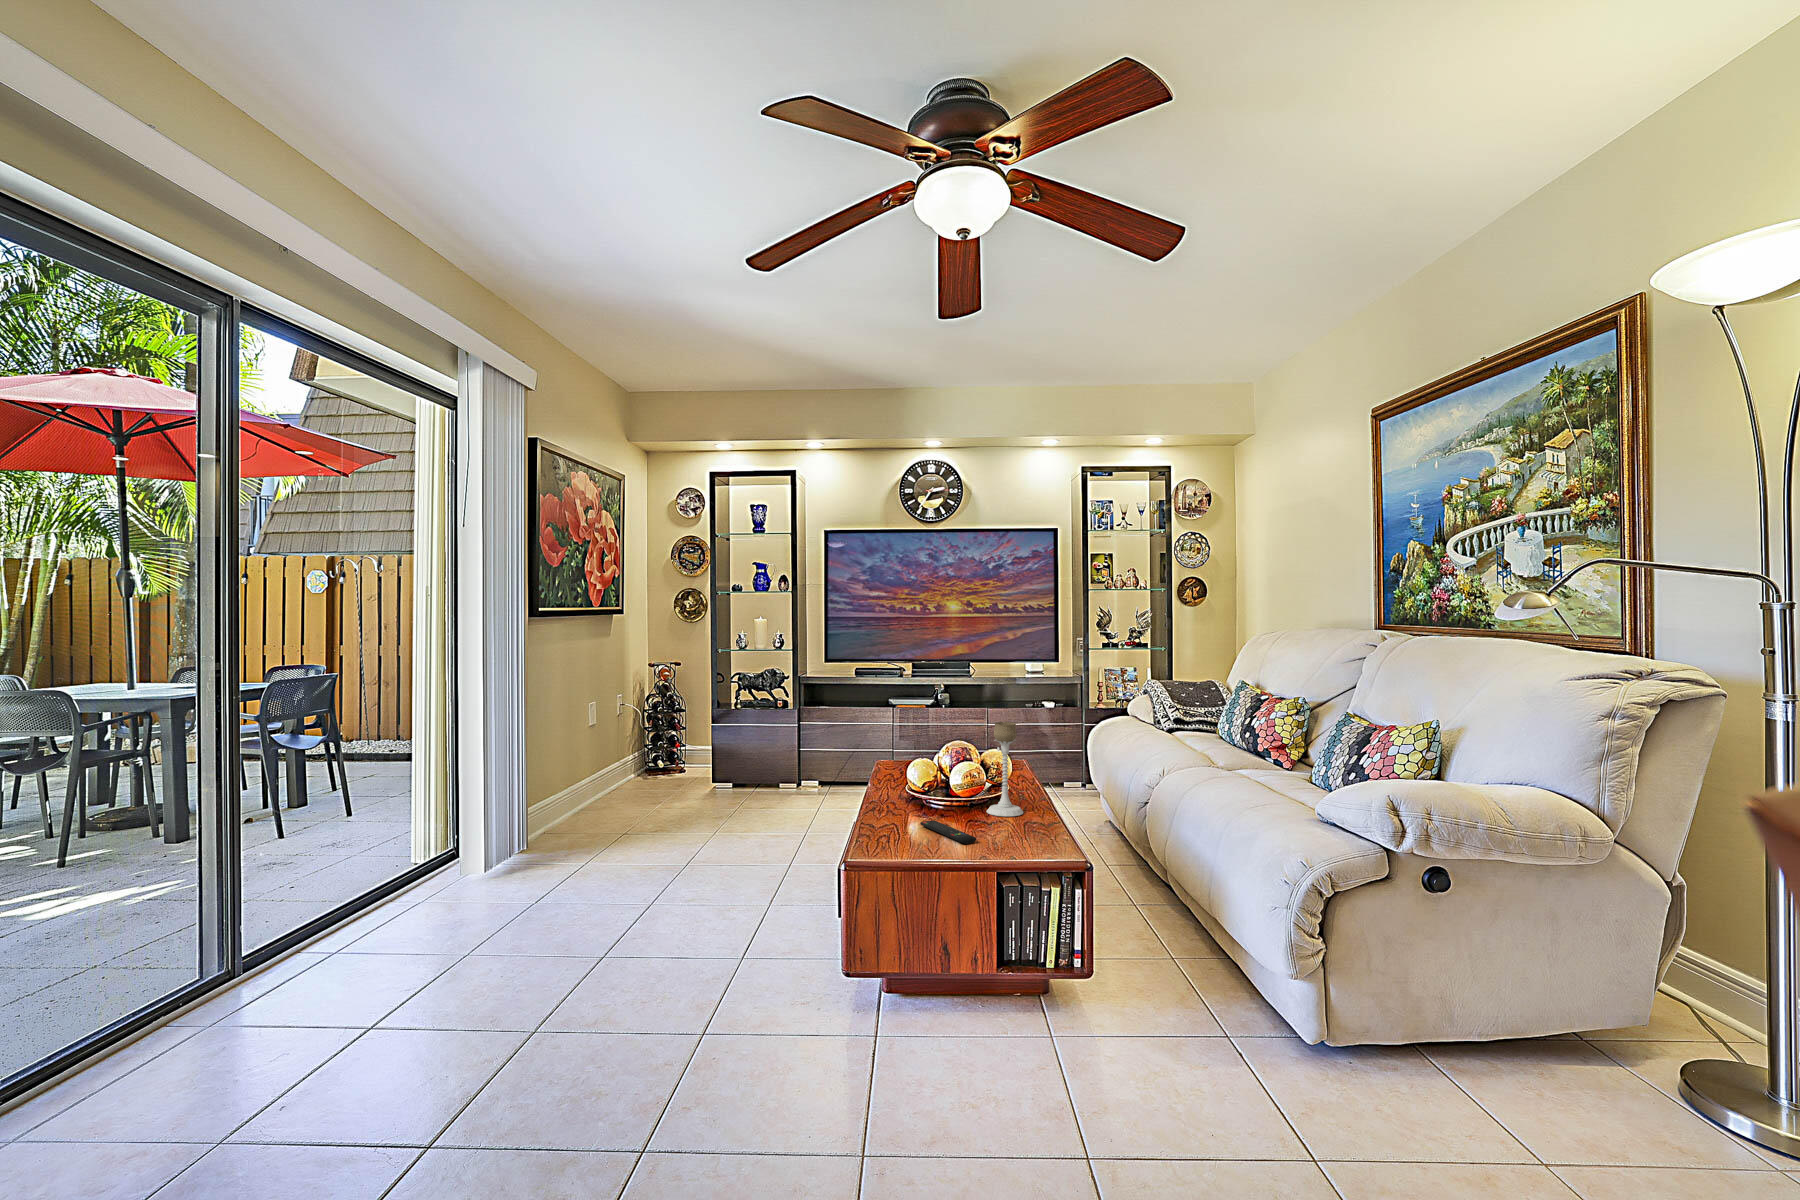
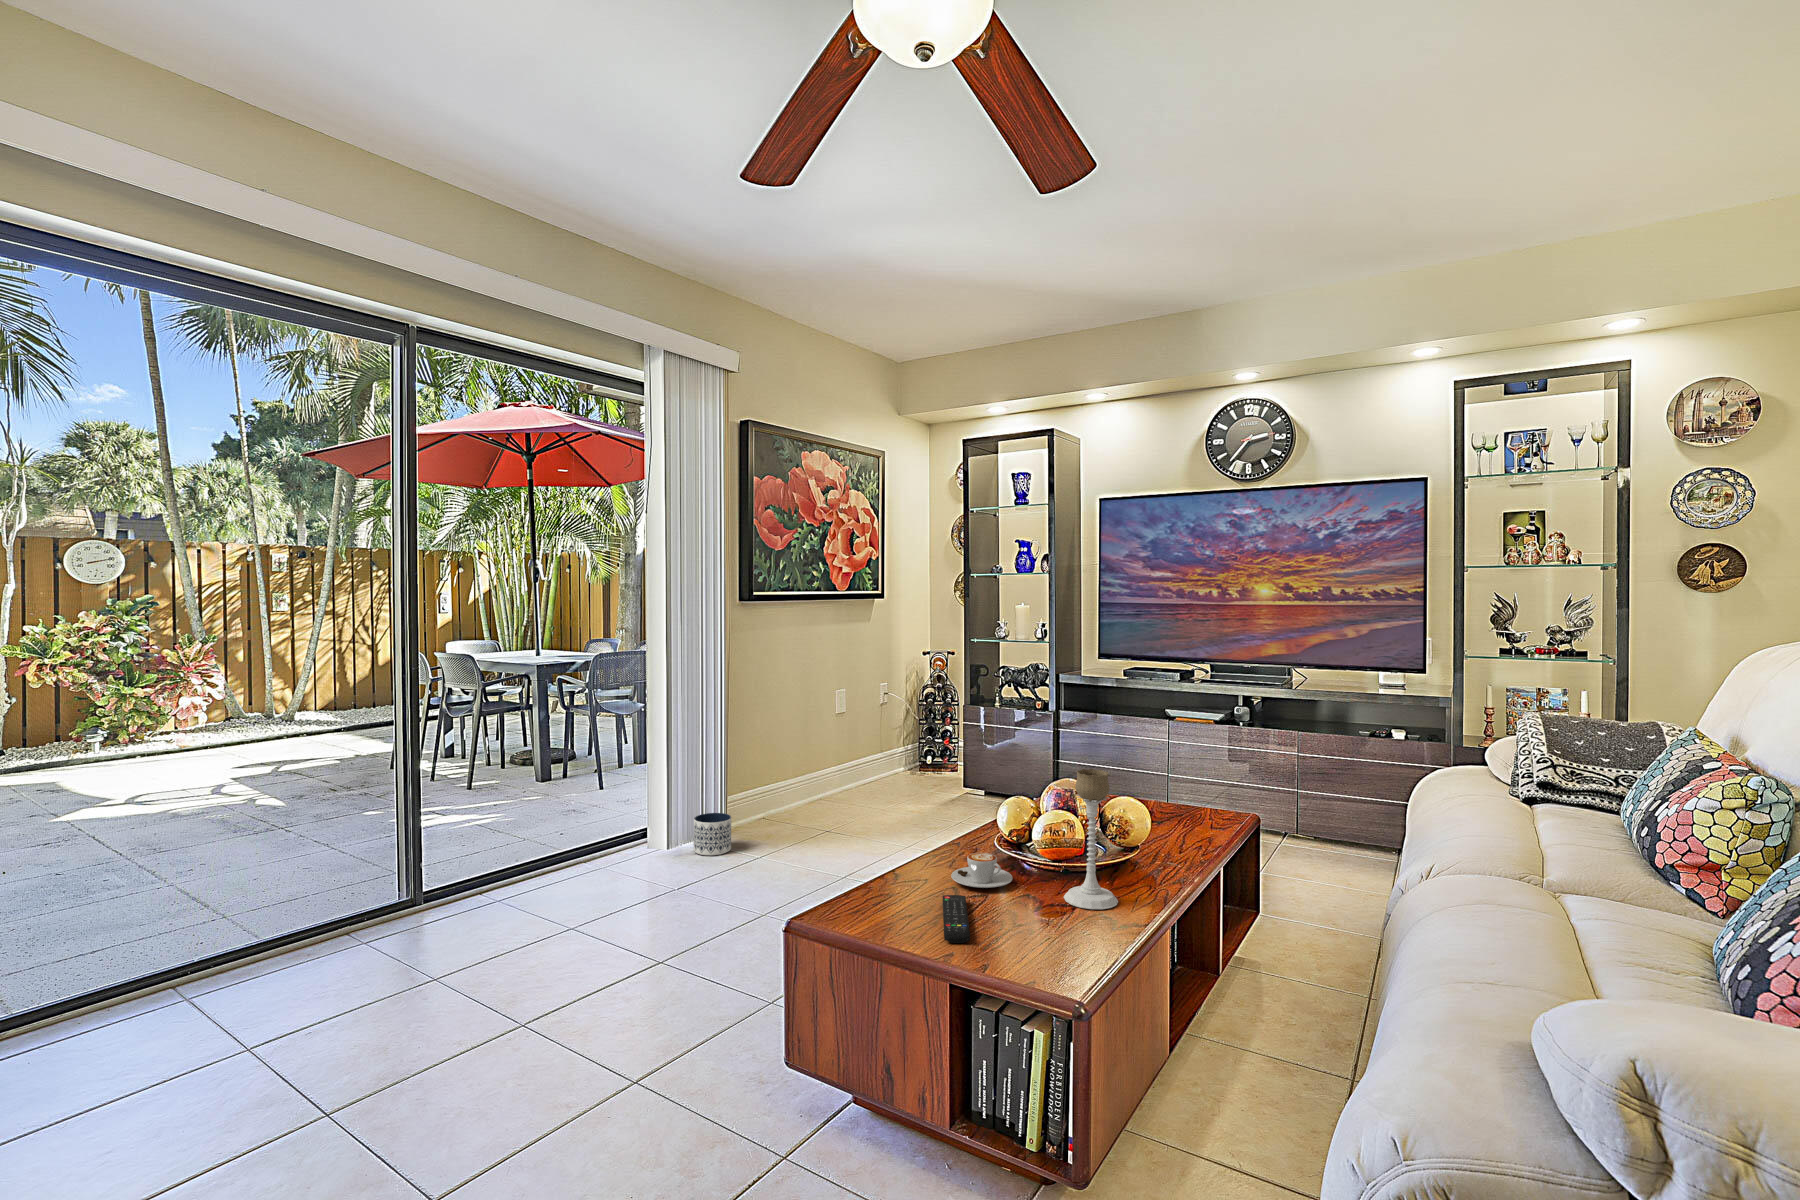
coffee cup: none [903,793,948,816] -> present [951,853,1012,888]
planter: none [510,825,550,867] -> present [694,813,731,855]

